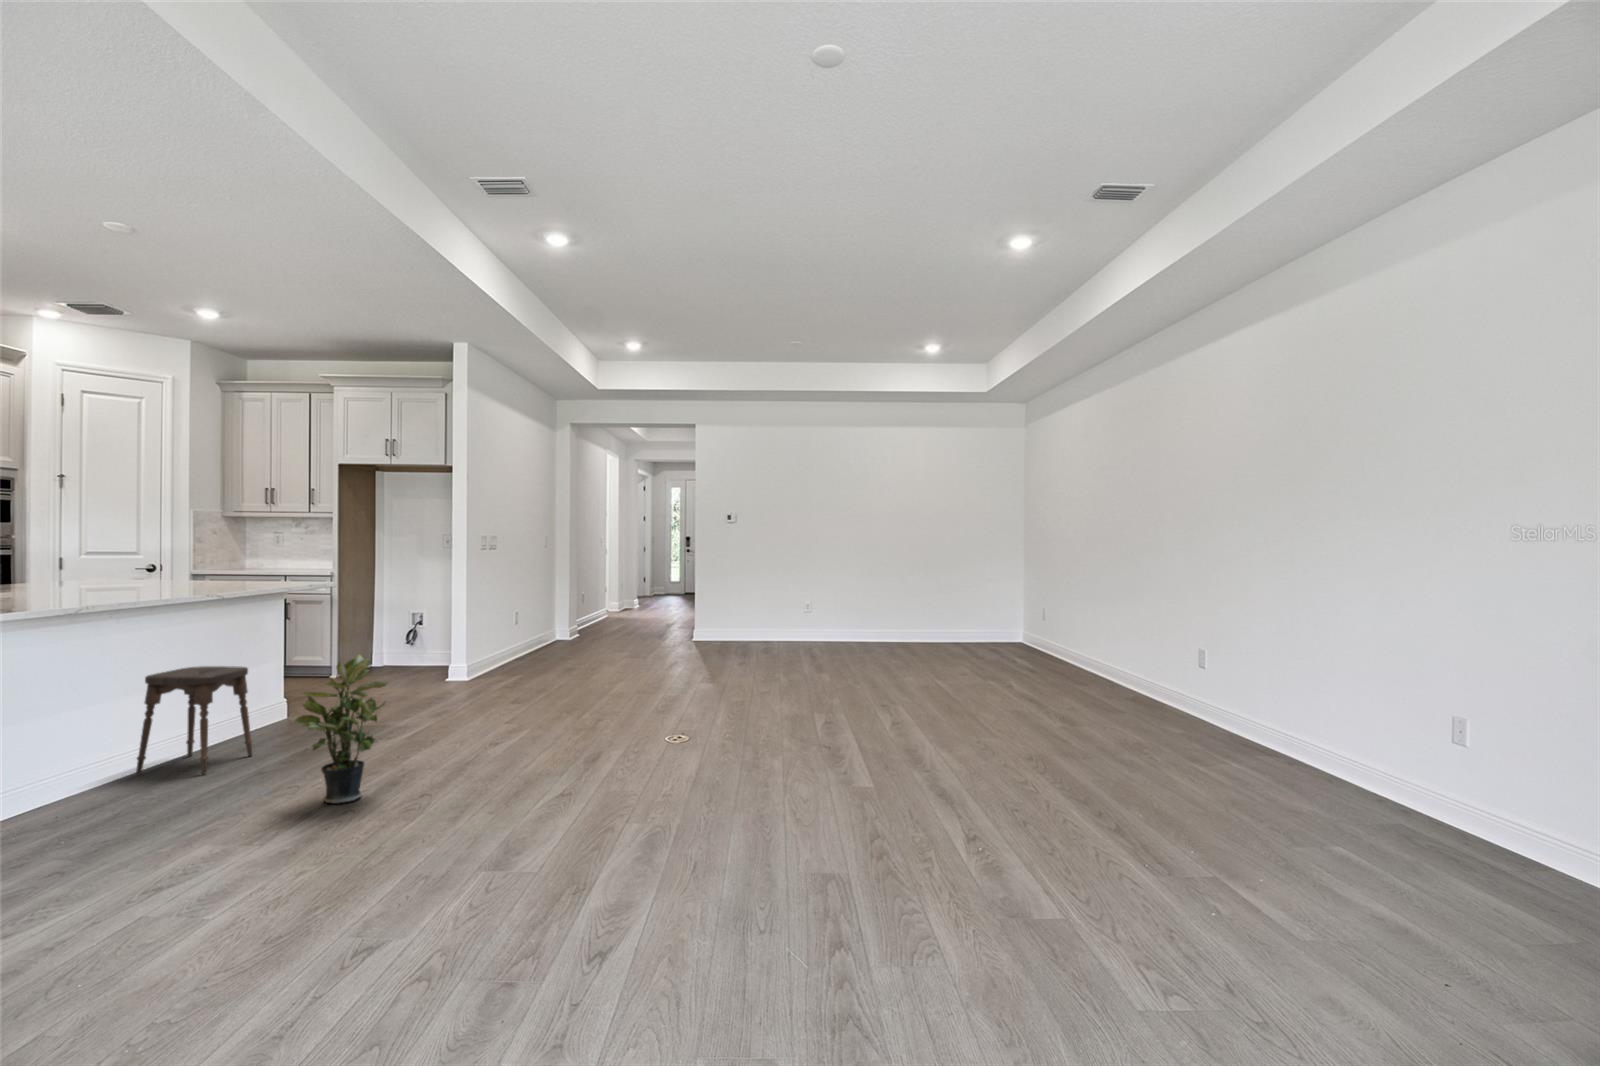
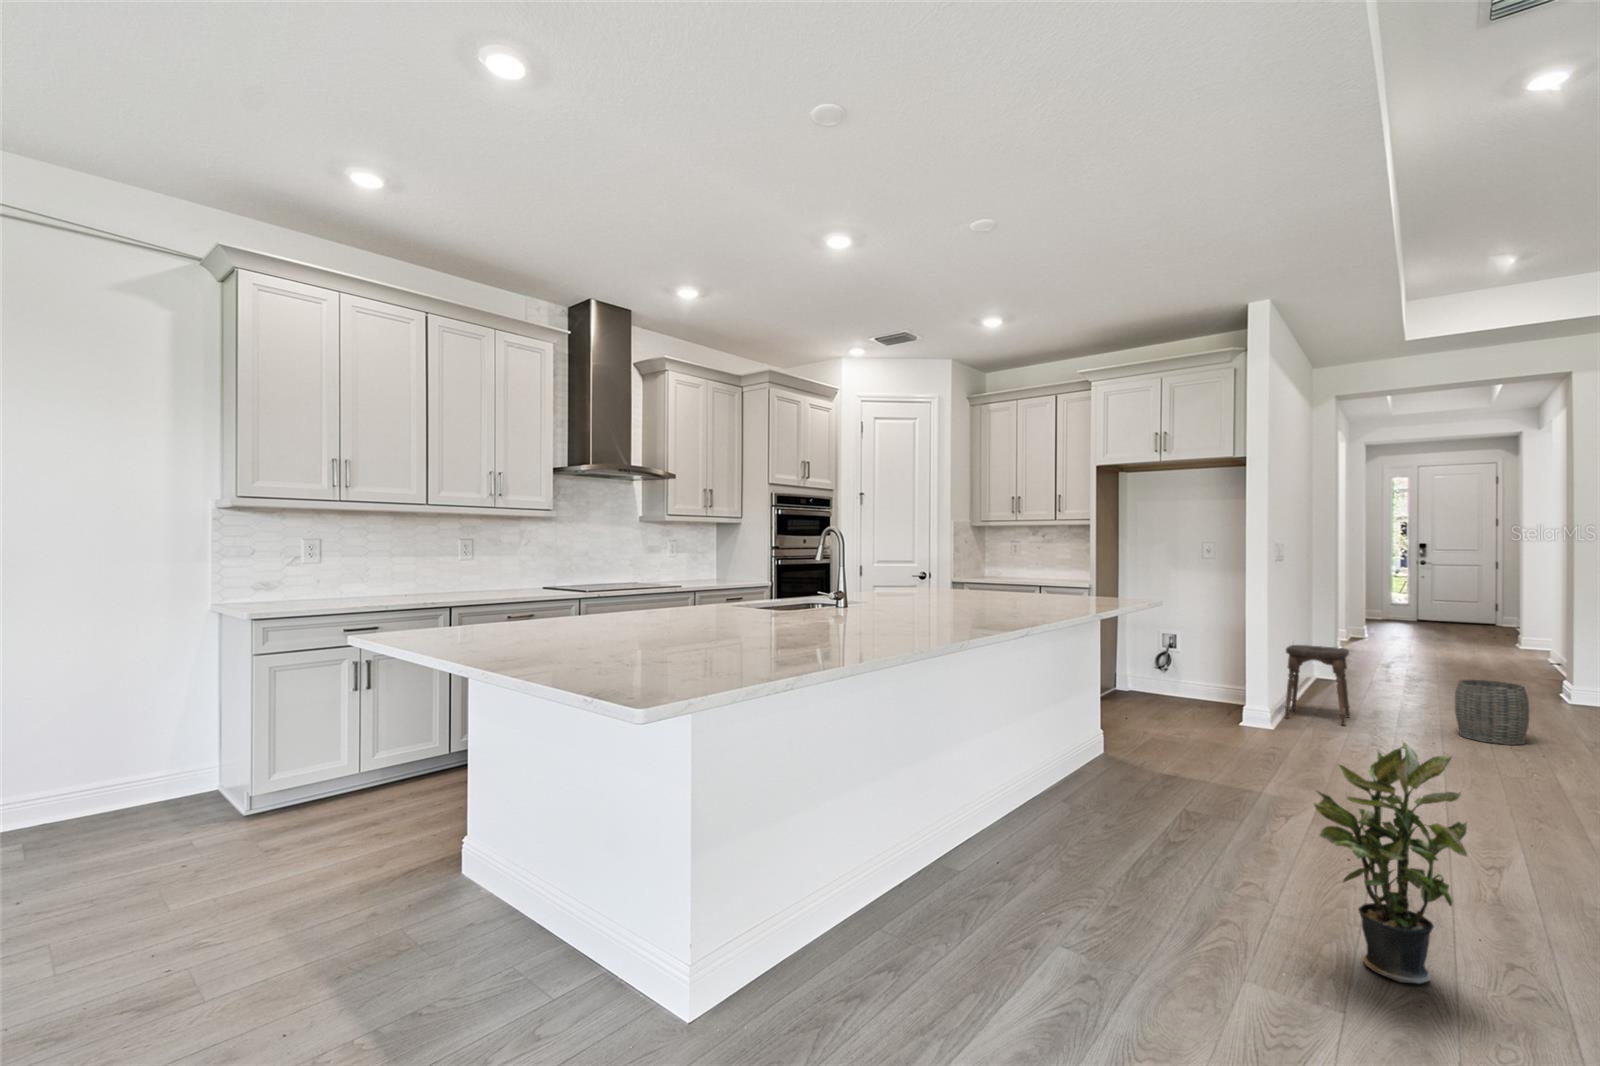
woven basket: none [592,627,630,668] -> present [1455,680,1529,745]
stool: present [136,666,252,774] -> present [1285,645,1350,725]

